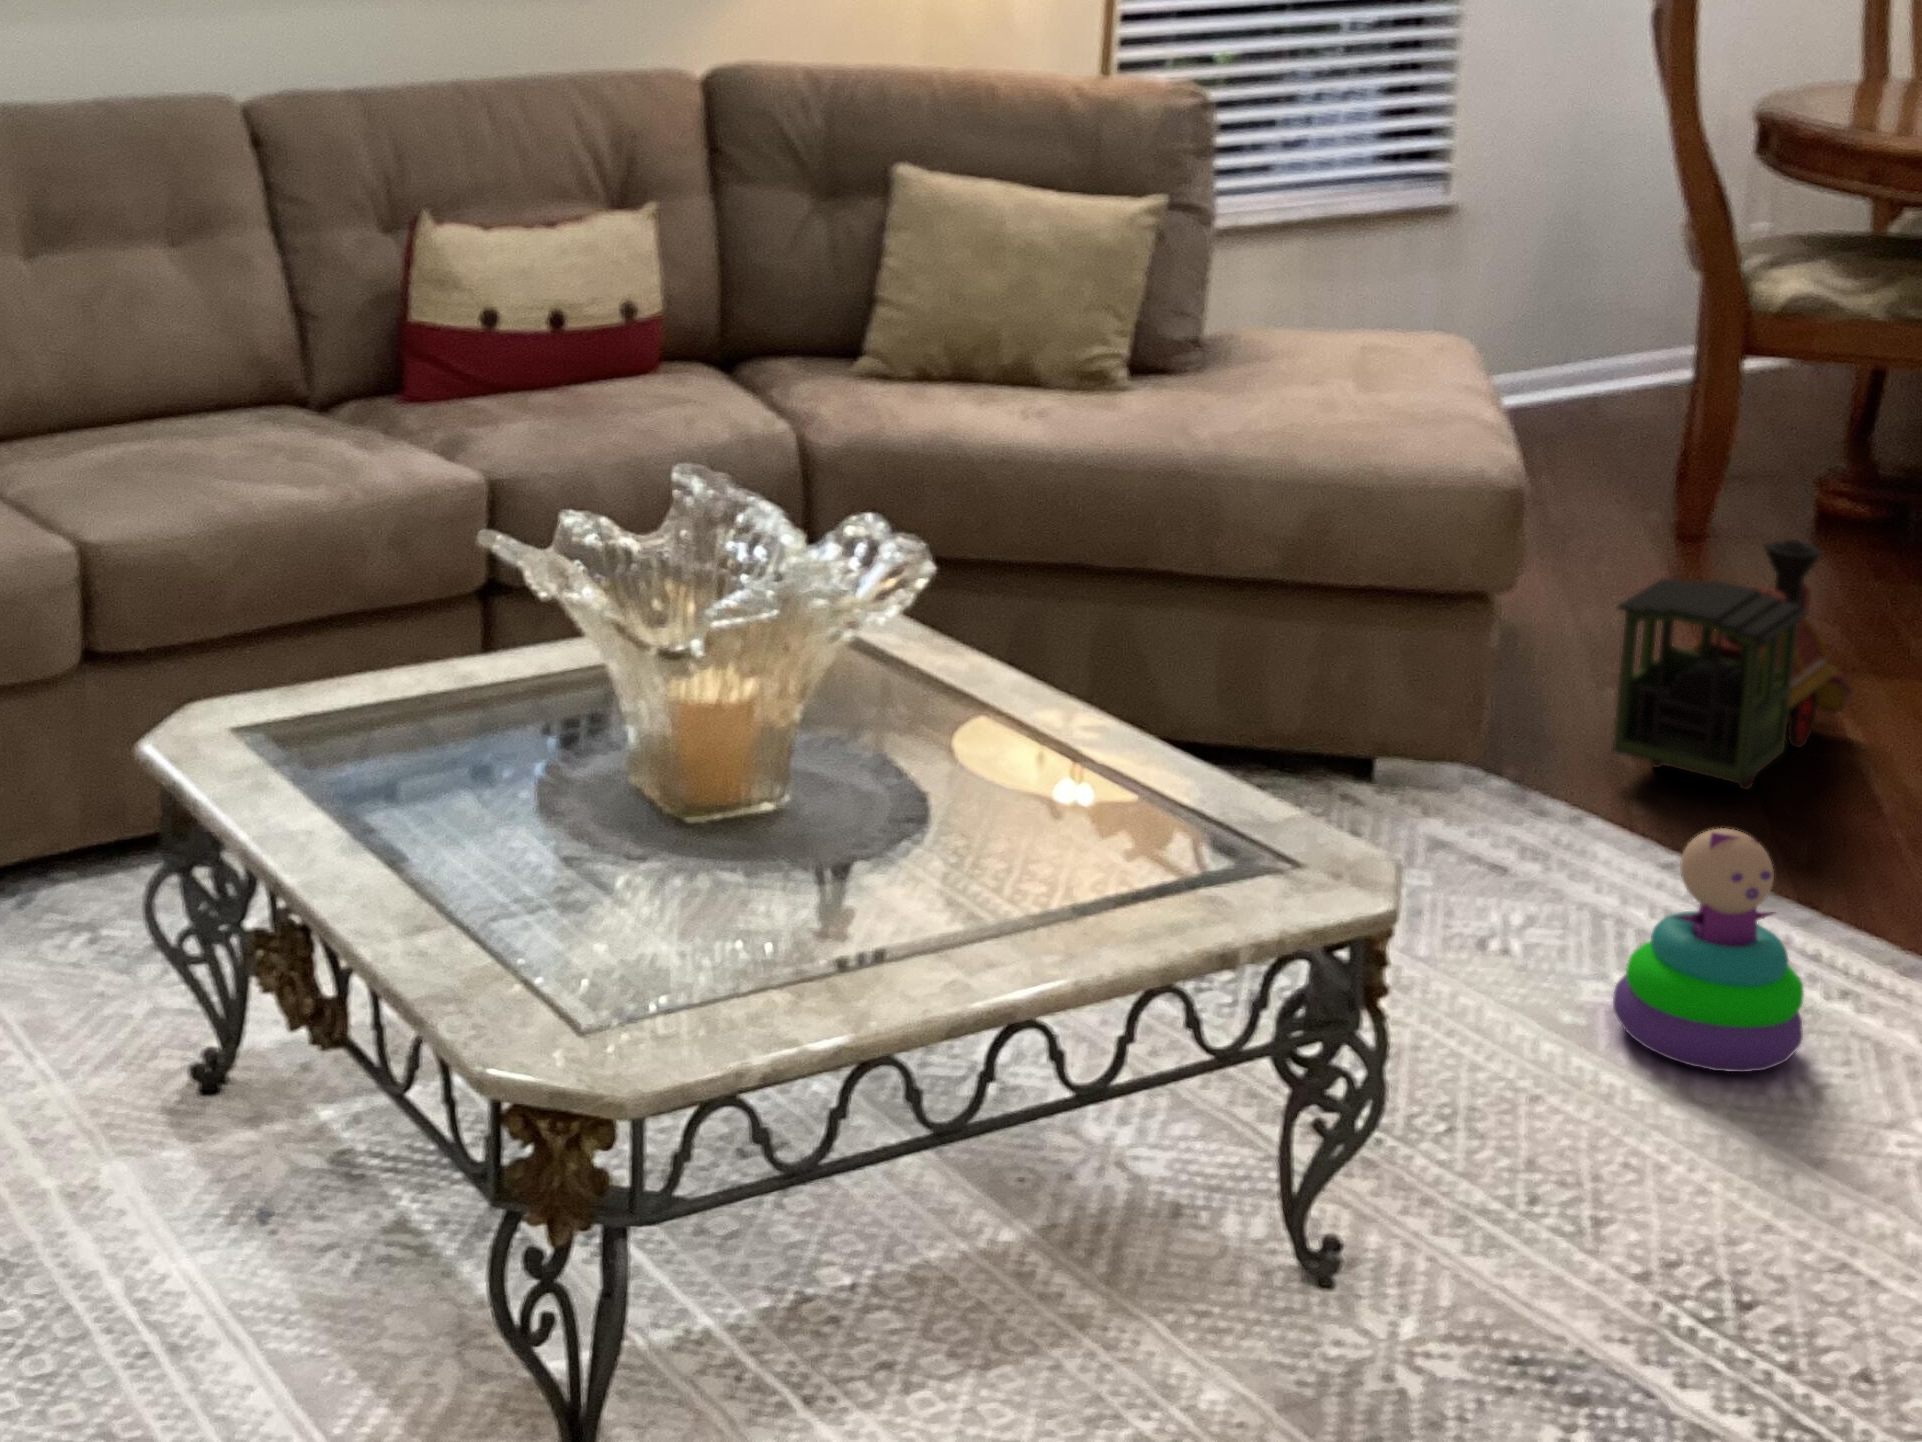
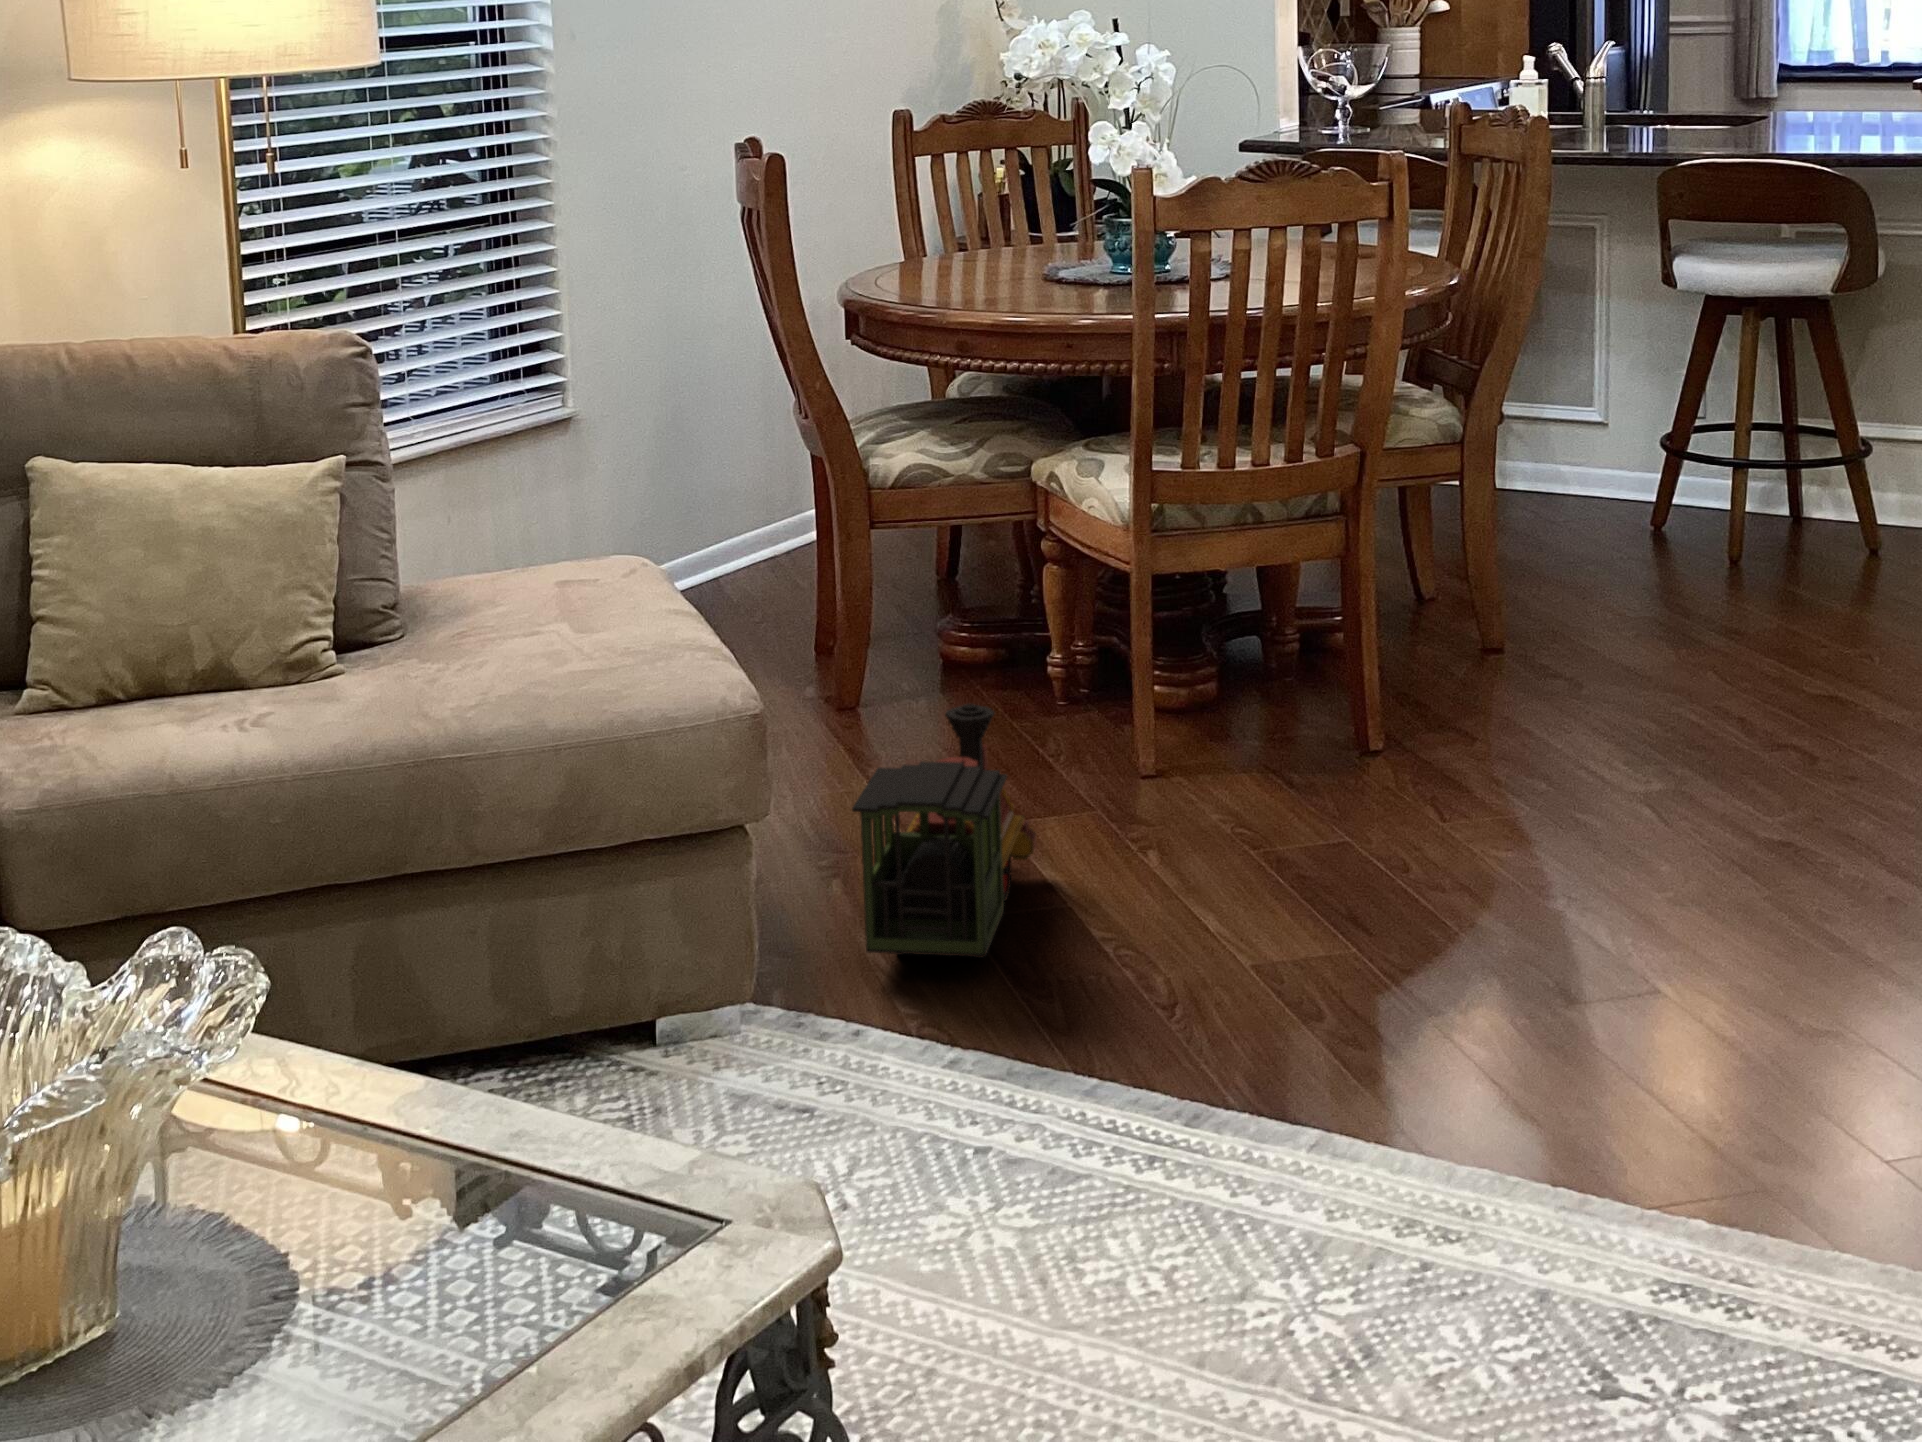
stacking toy: present [1613,829,1804,1072] -> none [965,1034,1137,1285]

